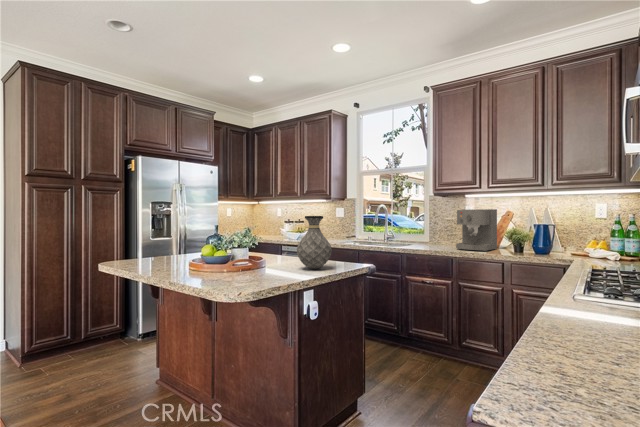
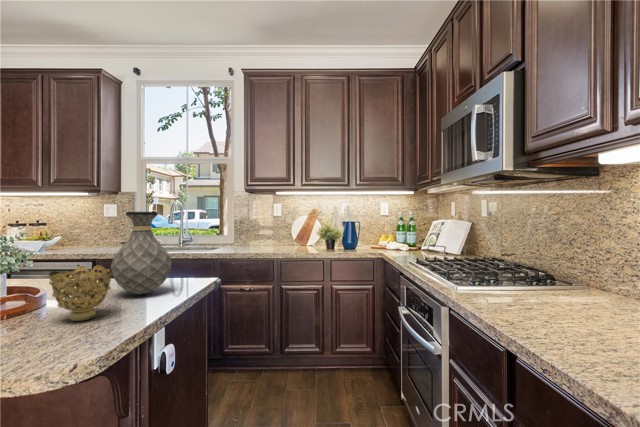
coffee maker: present [456,209,497,251] -> none [272,207,308,250]
decorative bowl: none [258,247,288,277] -> present [49,265,113,321]

